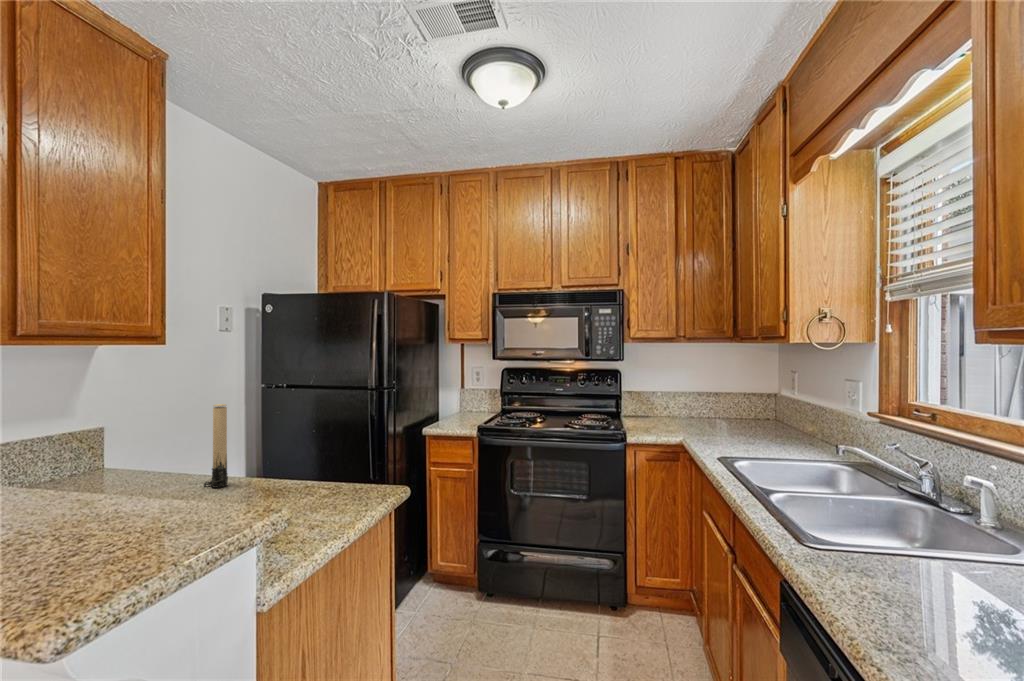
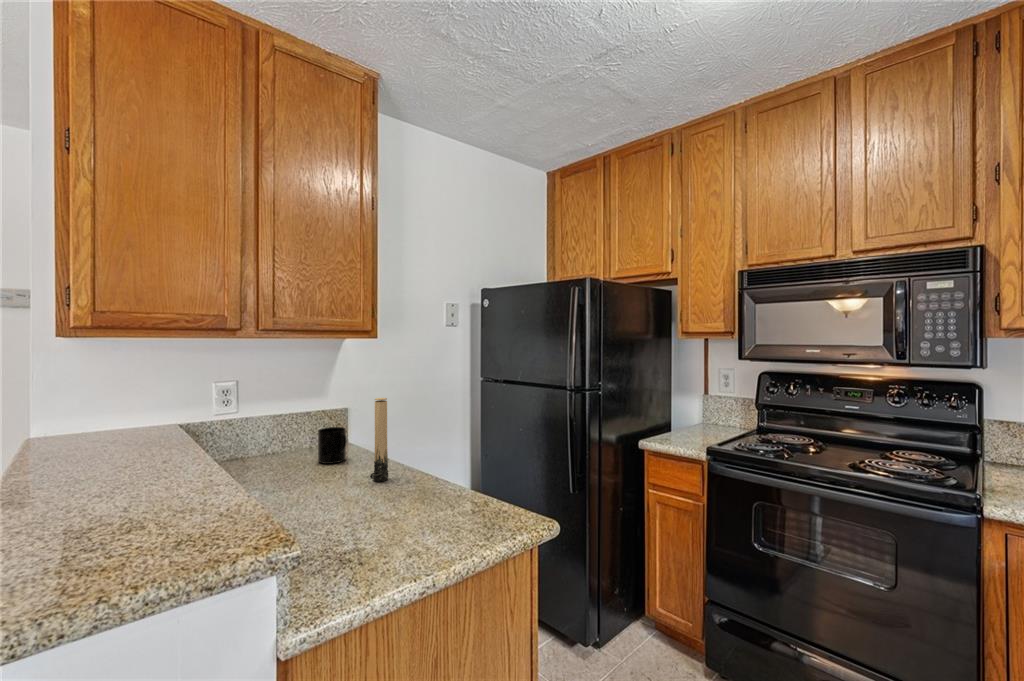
mug: none [109,444,153,486] -> present [318,427,347,464]

